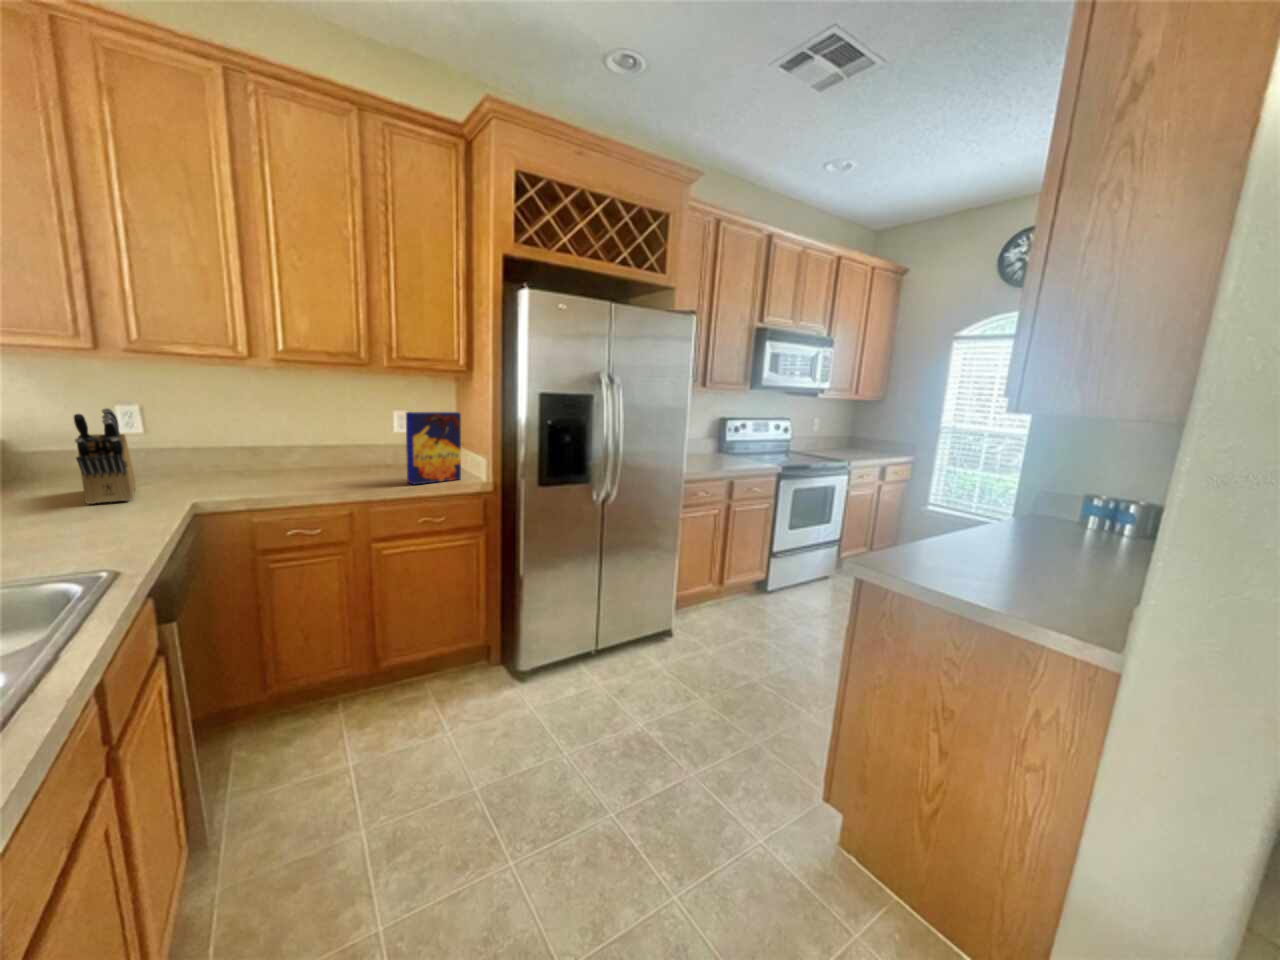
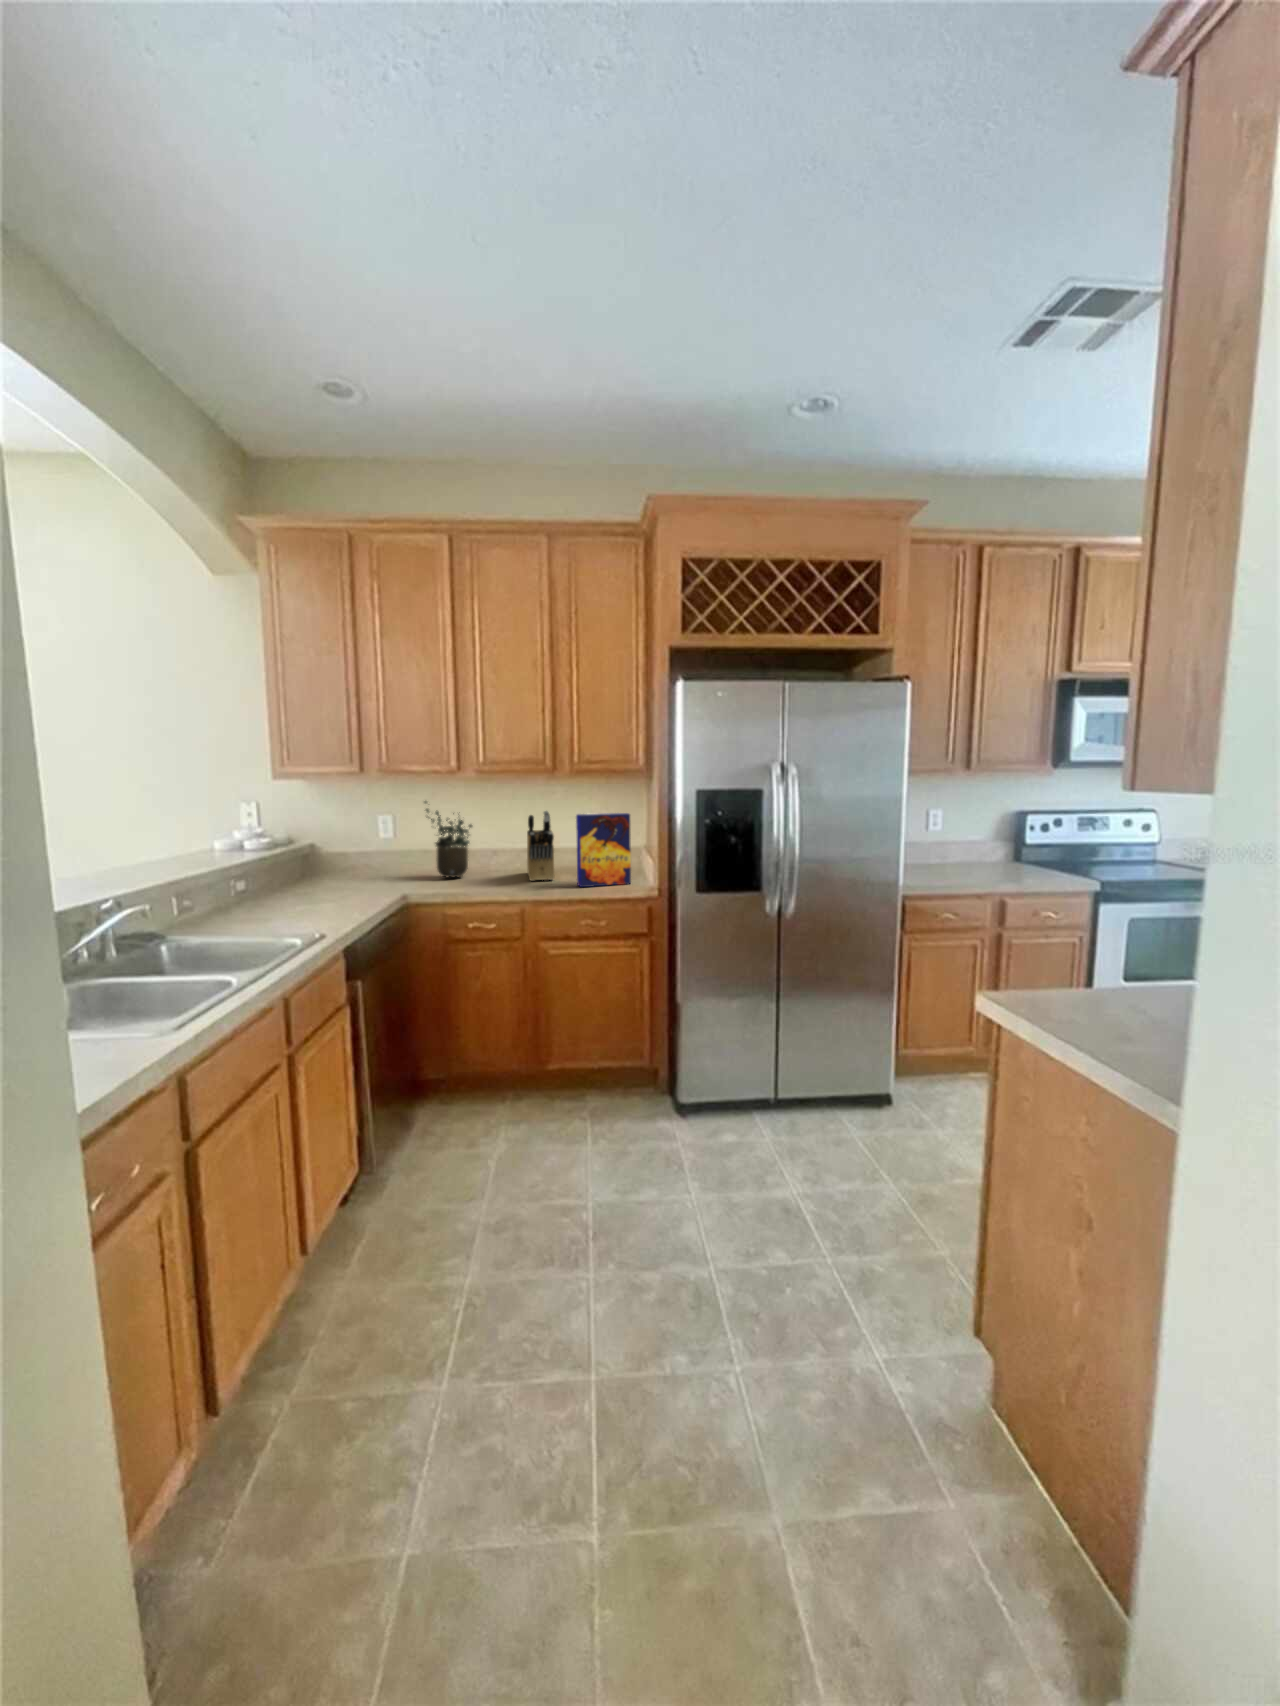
potted plant: none [198,390,272,479] -> present [425,801,472,877]
knife block: present [74,408,136,504] -> present [527,811,555,881]

